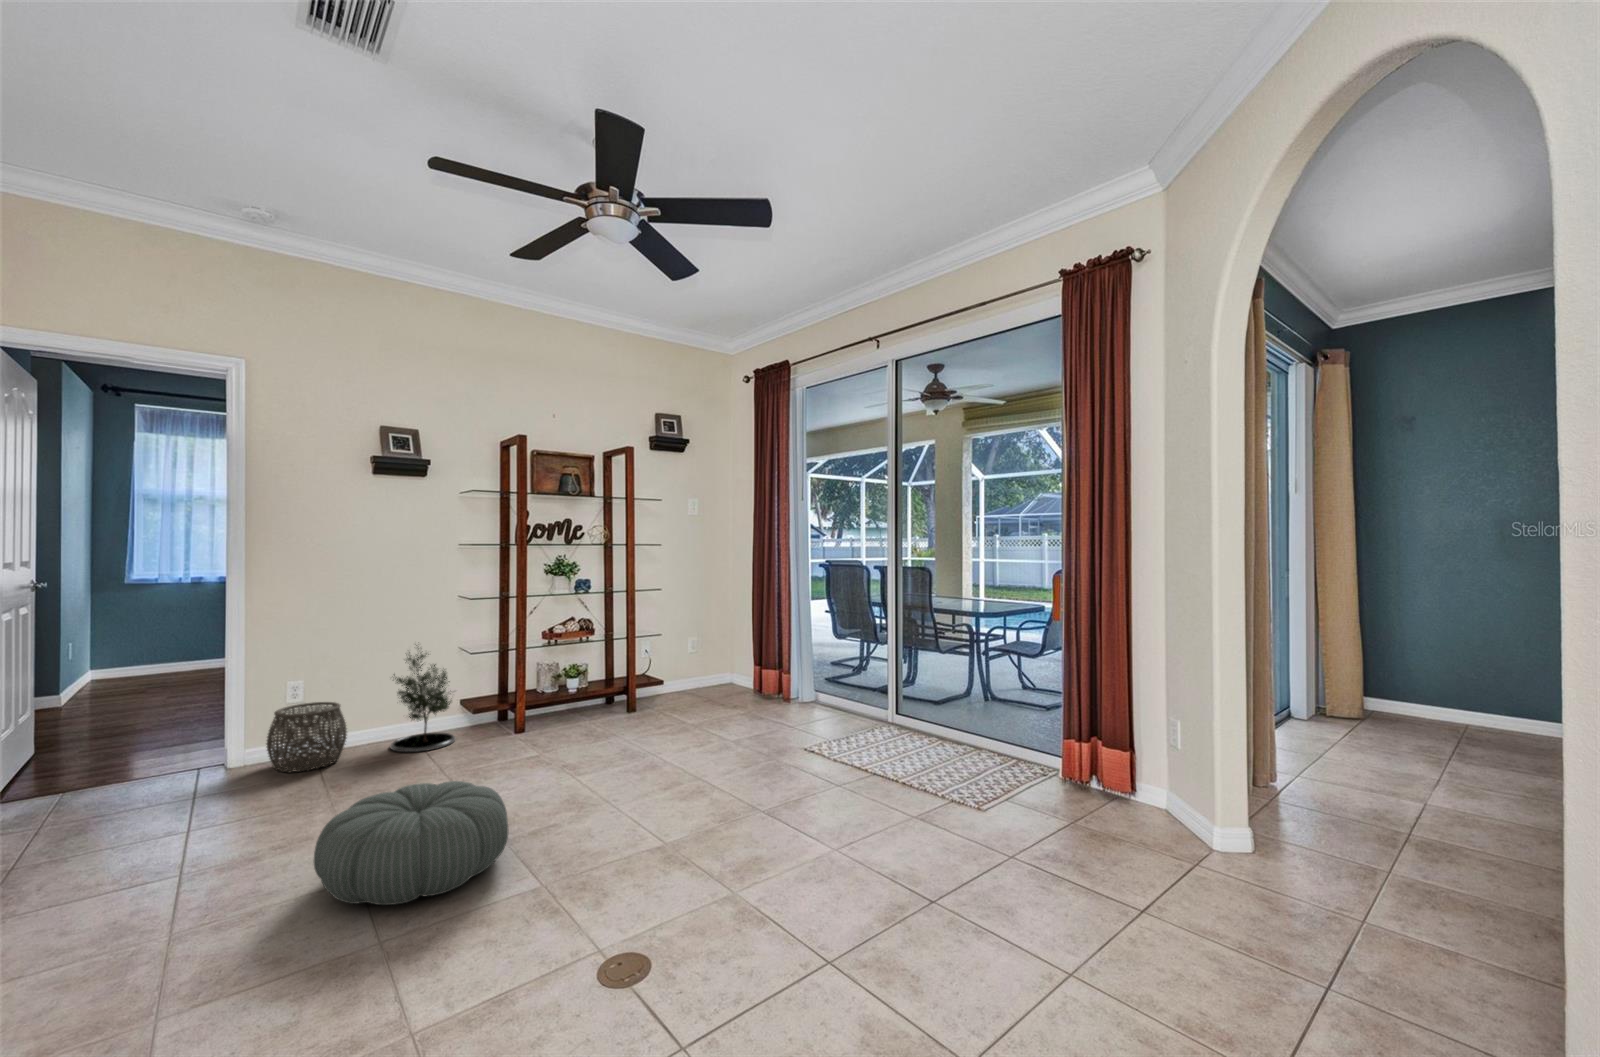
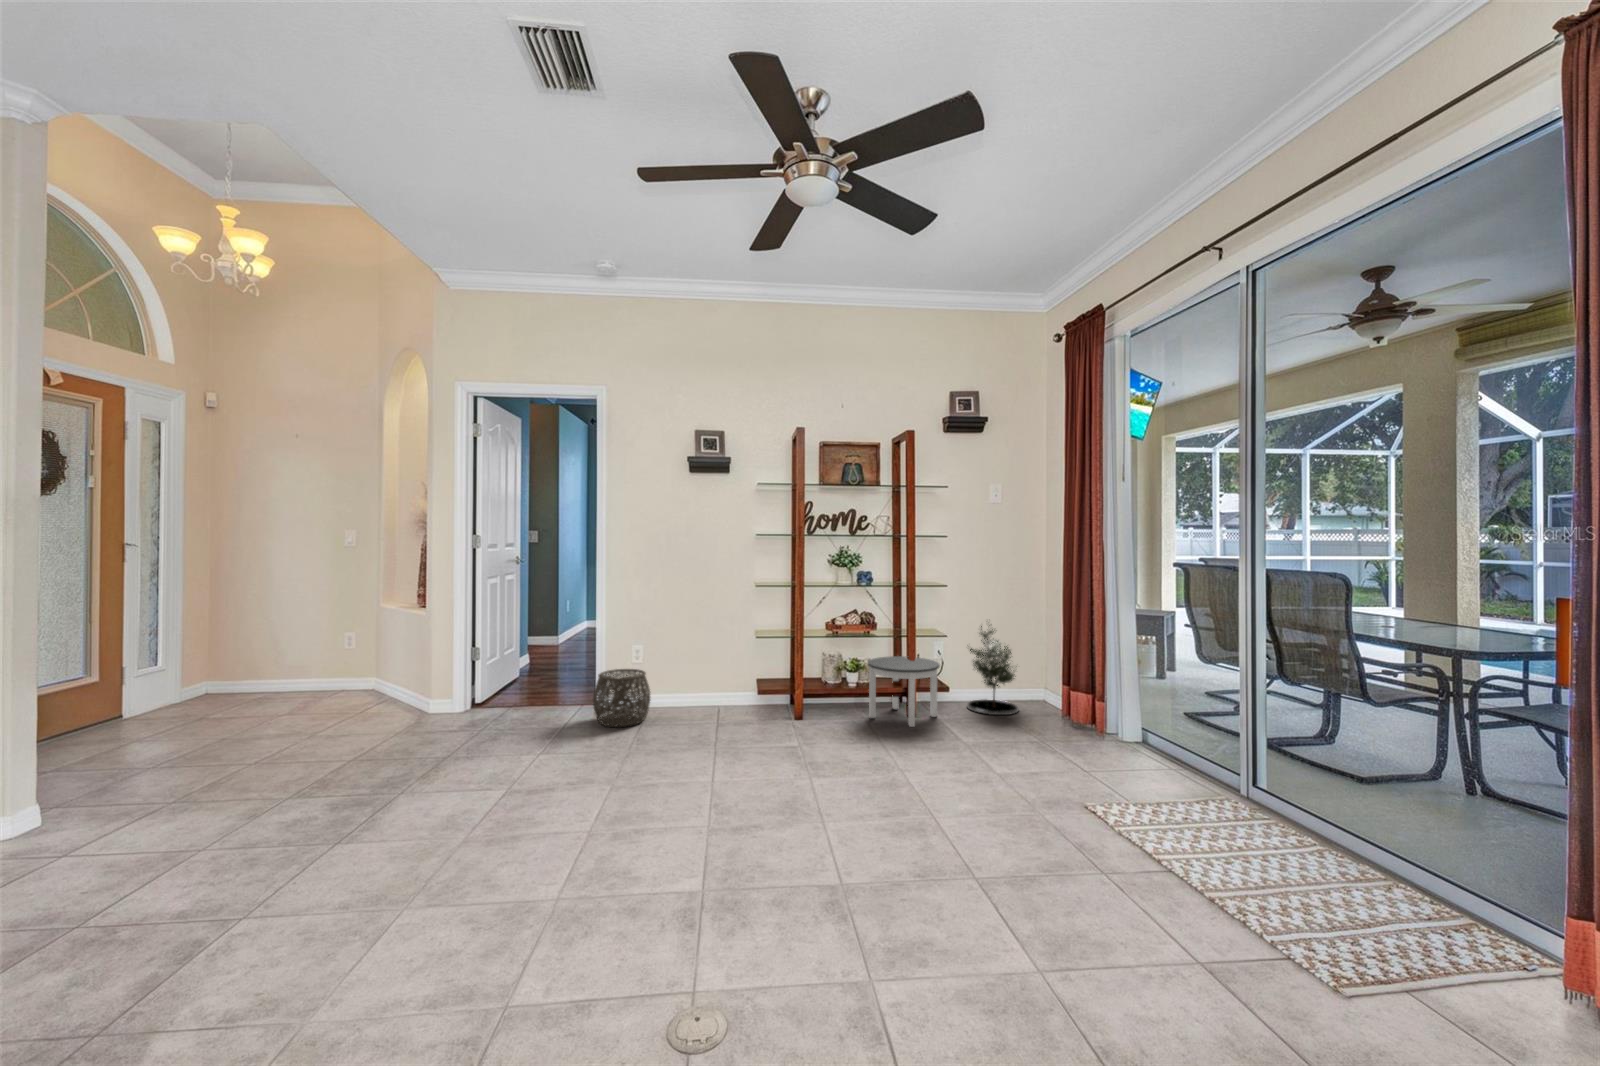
potted tree: present [390,645,455,752] -> present [967,625,1019,715]
round table: none [590,656,658,719] -> present [868,656,940,727]
pouf: present [314,781,508,905] -> none [513,762,685,881]

